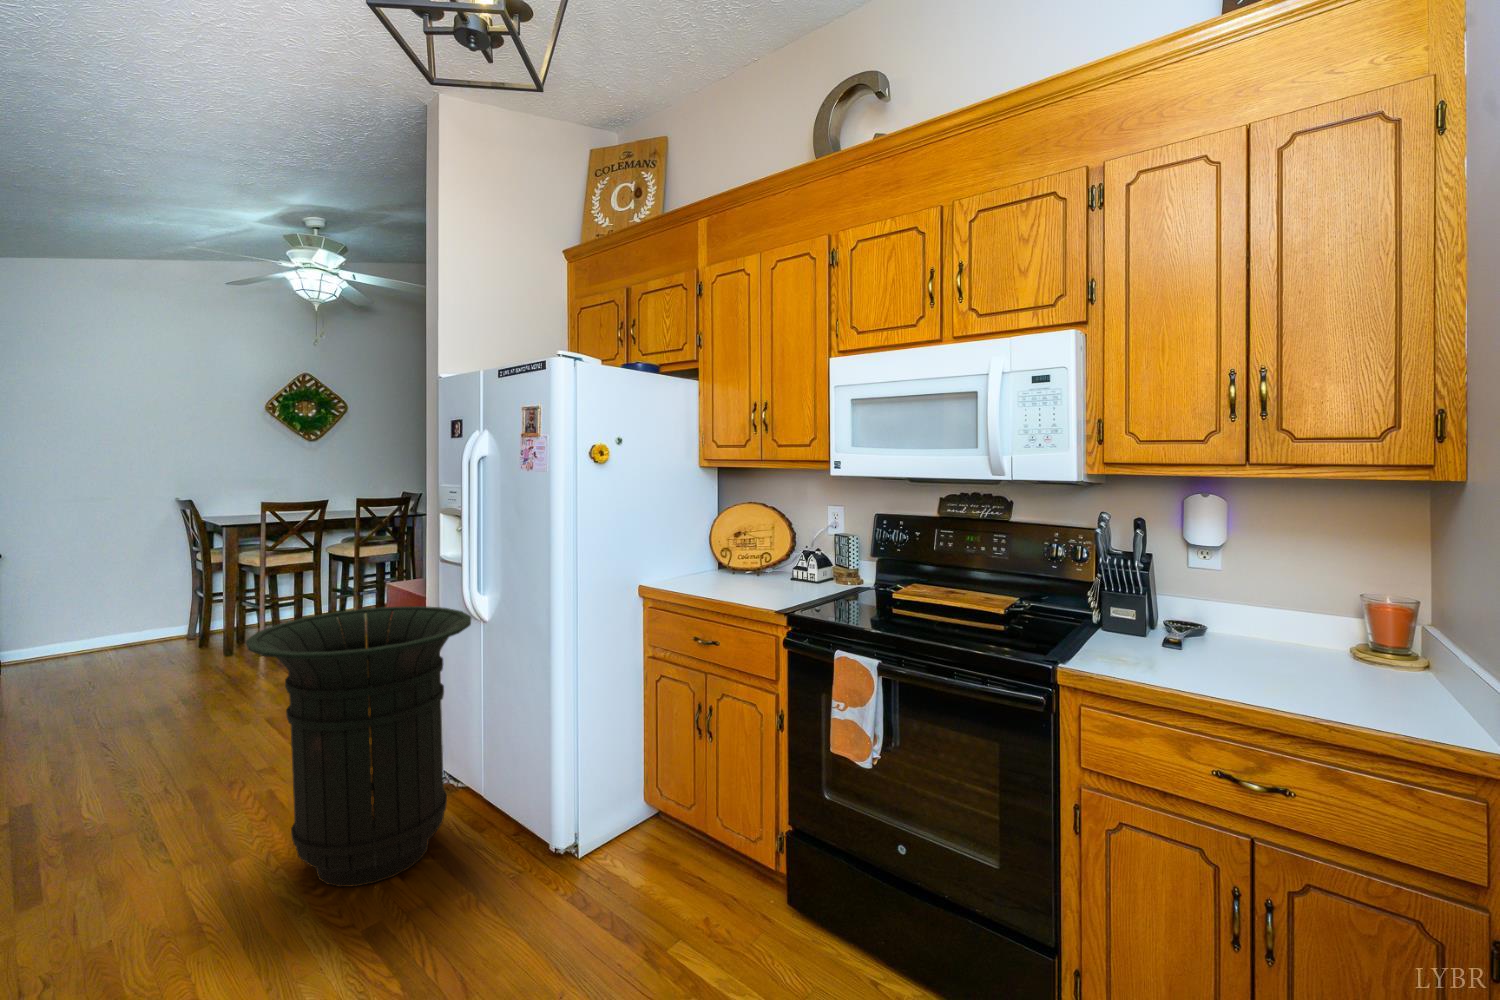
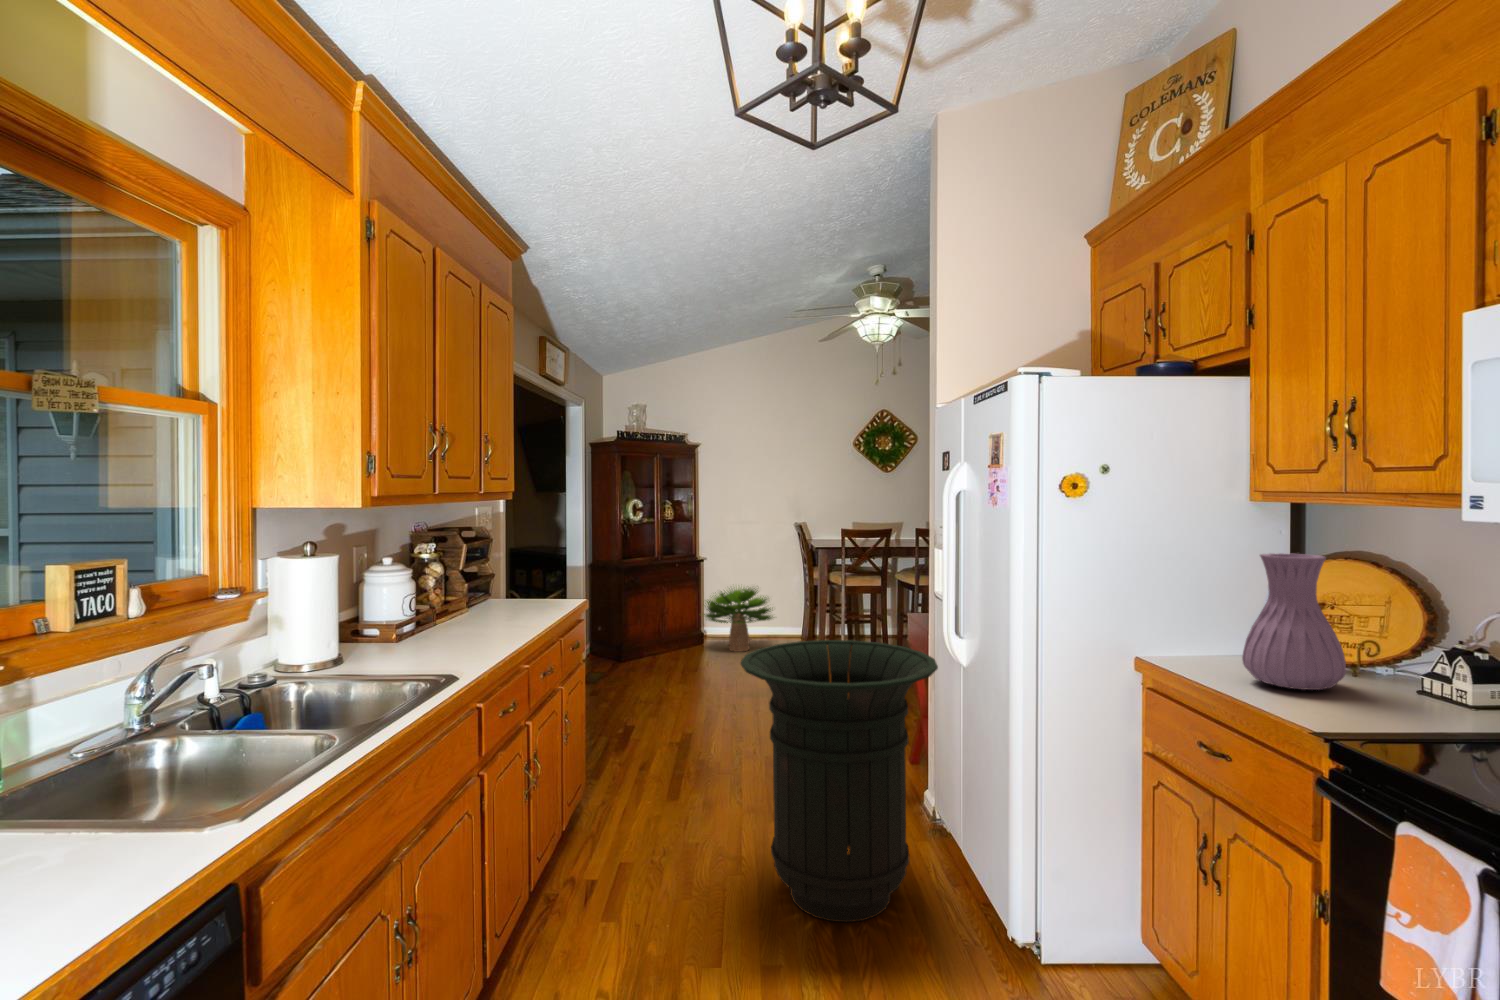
vase: none [708,500,761,586] -> present [1242,553,1346,690]
potted plant: none [30,574,171,663] -> present [704,588,774,652]

